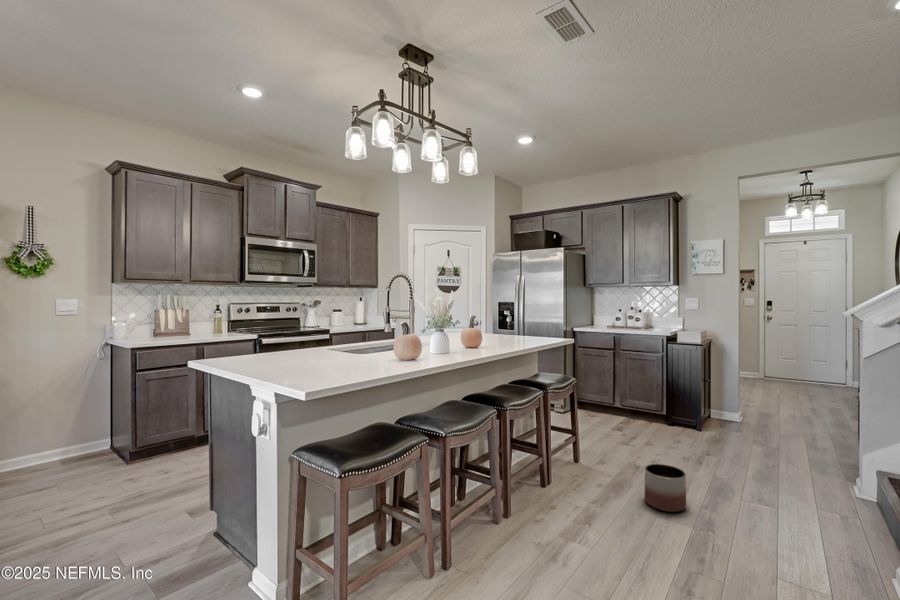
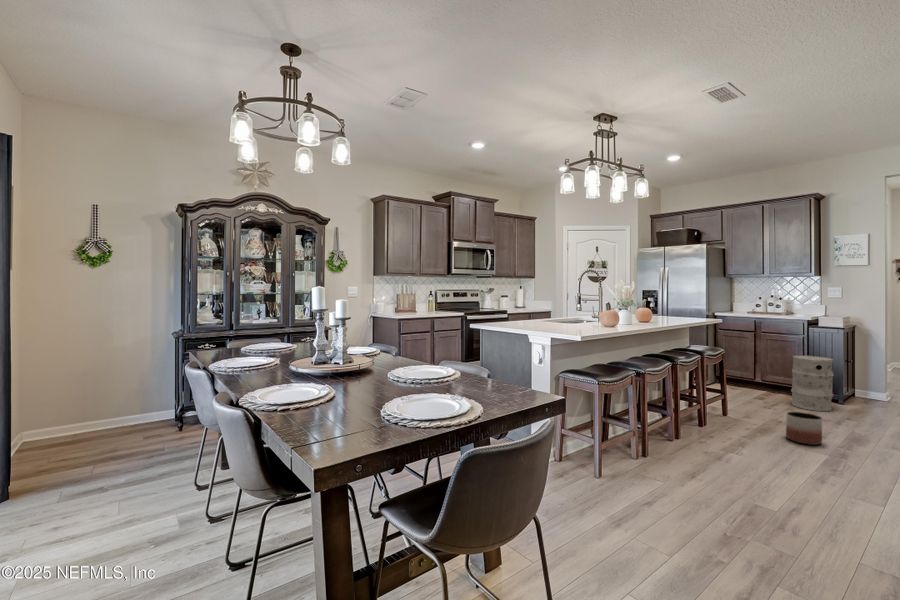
trash can: none [652,379,695,447] -> present [791,355,834,411]

